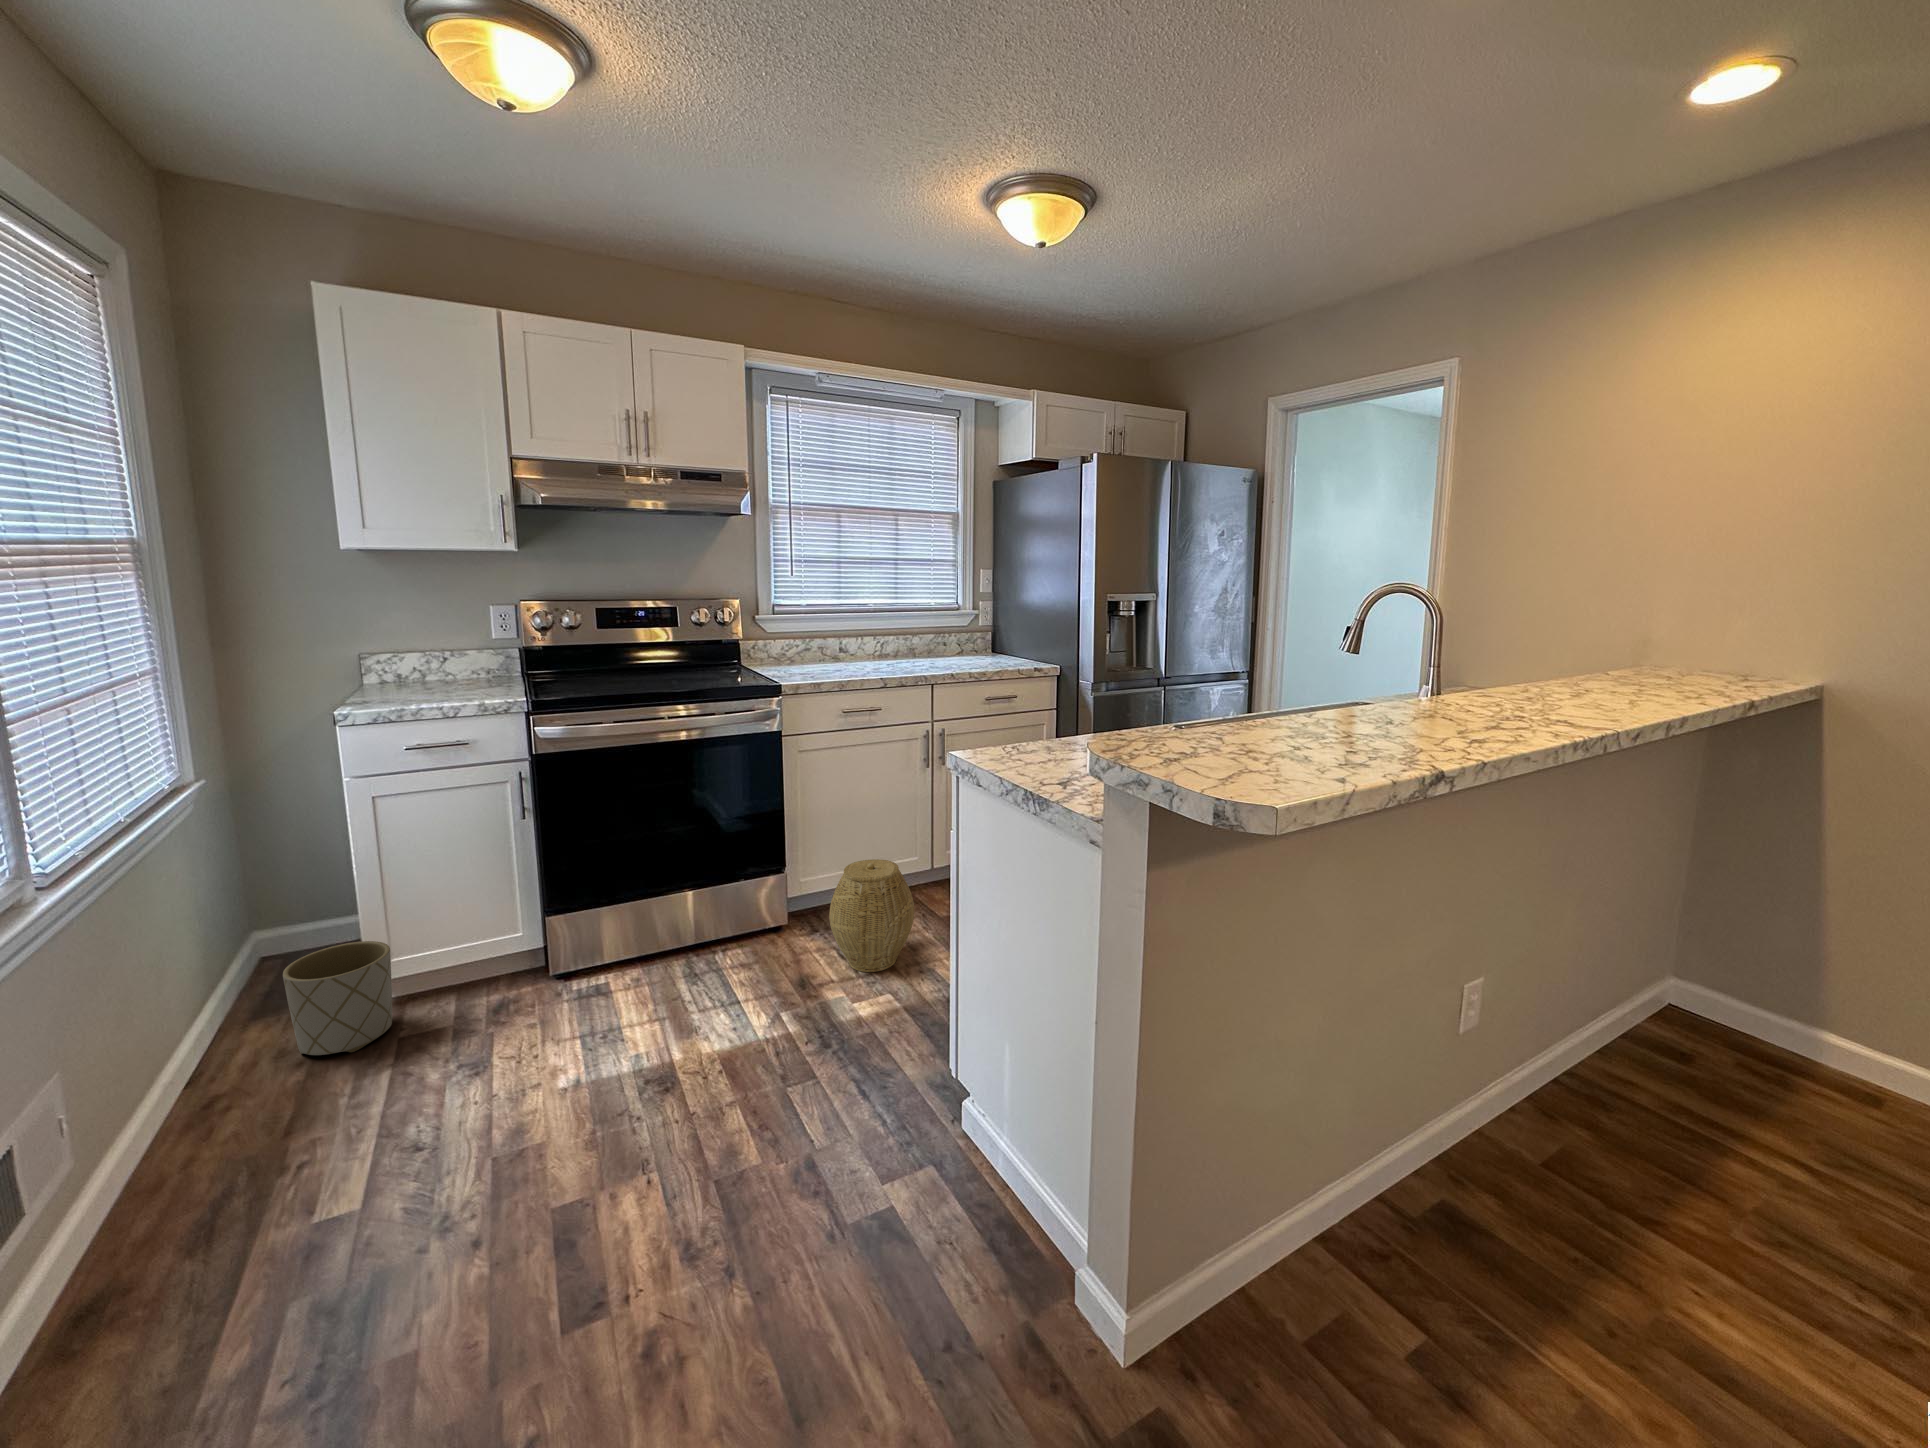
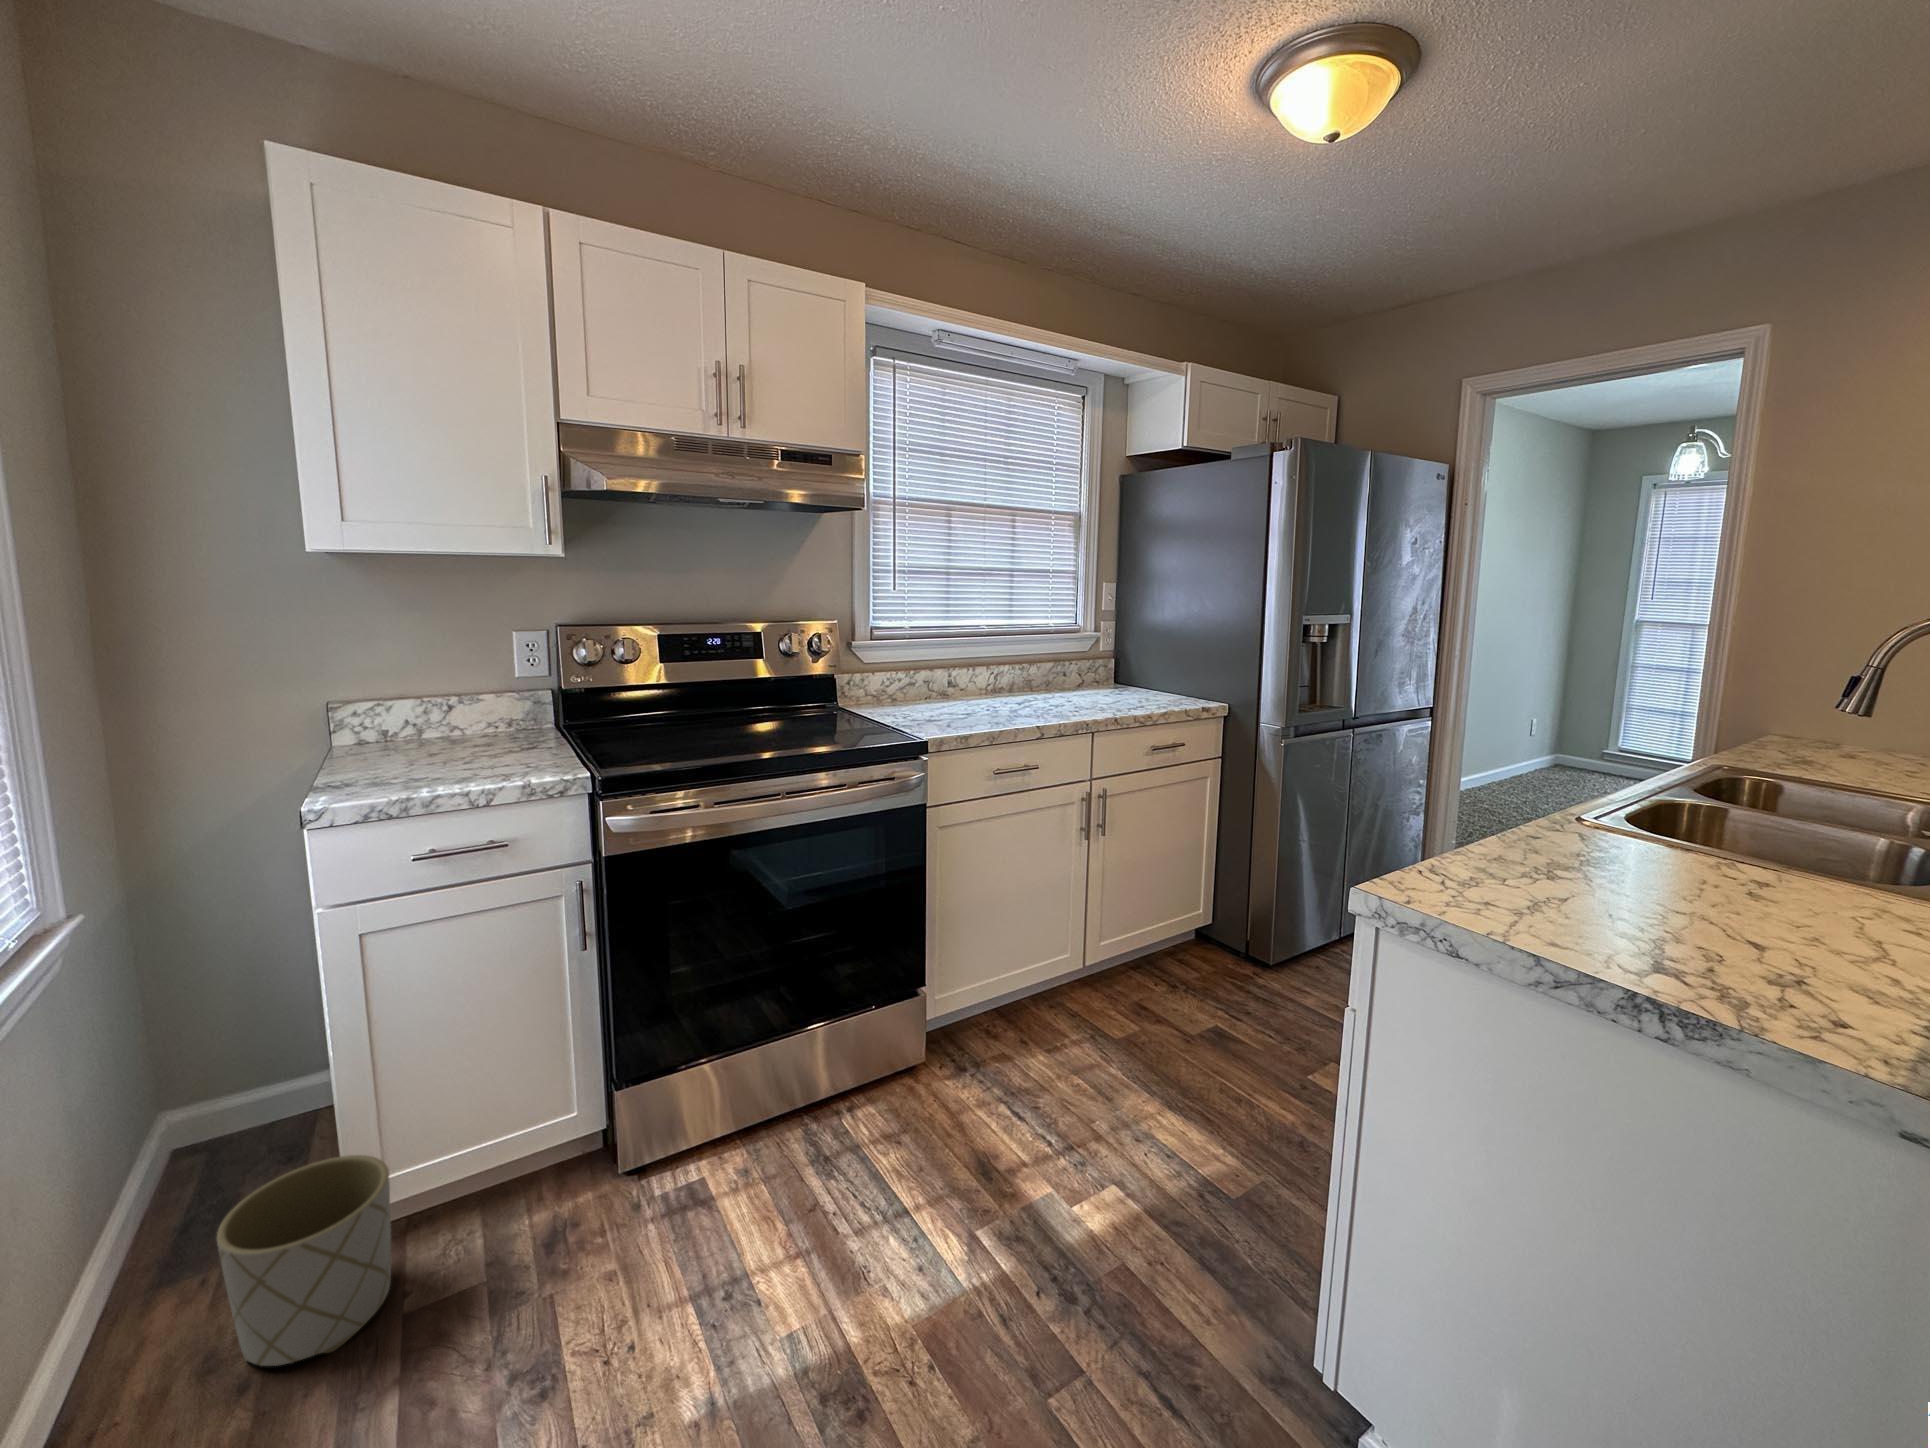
woven basket: present [829,859,914,972] -> none [1009,981,1123,1145]

